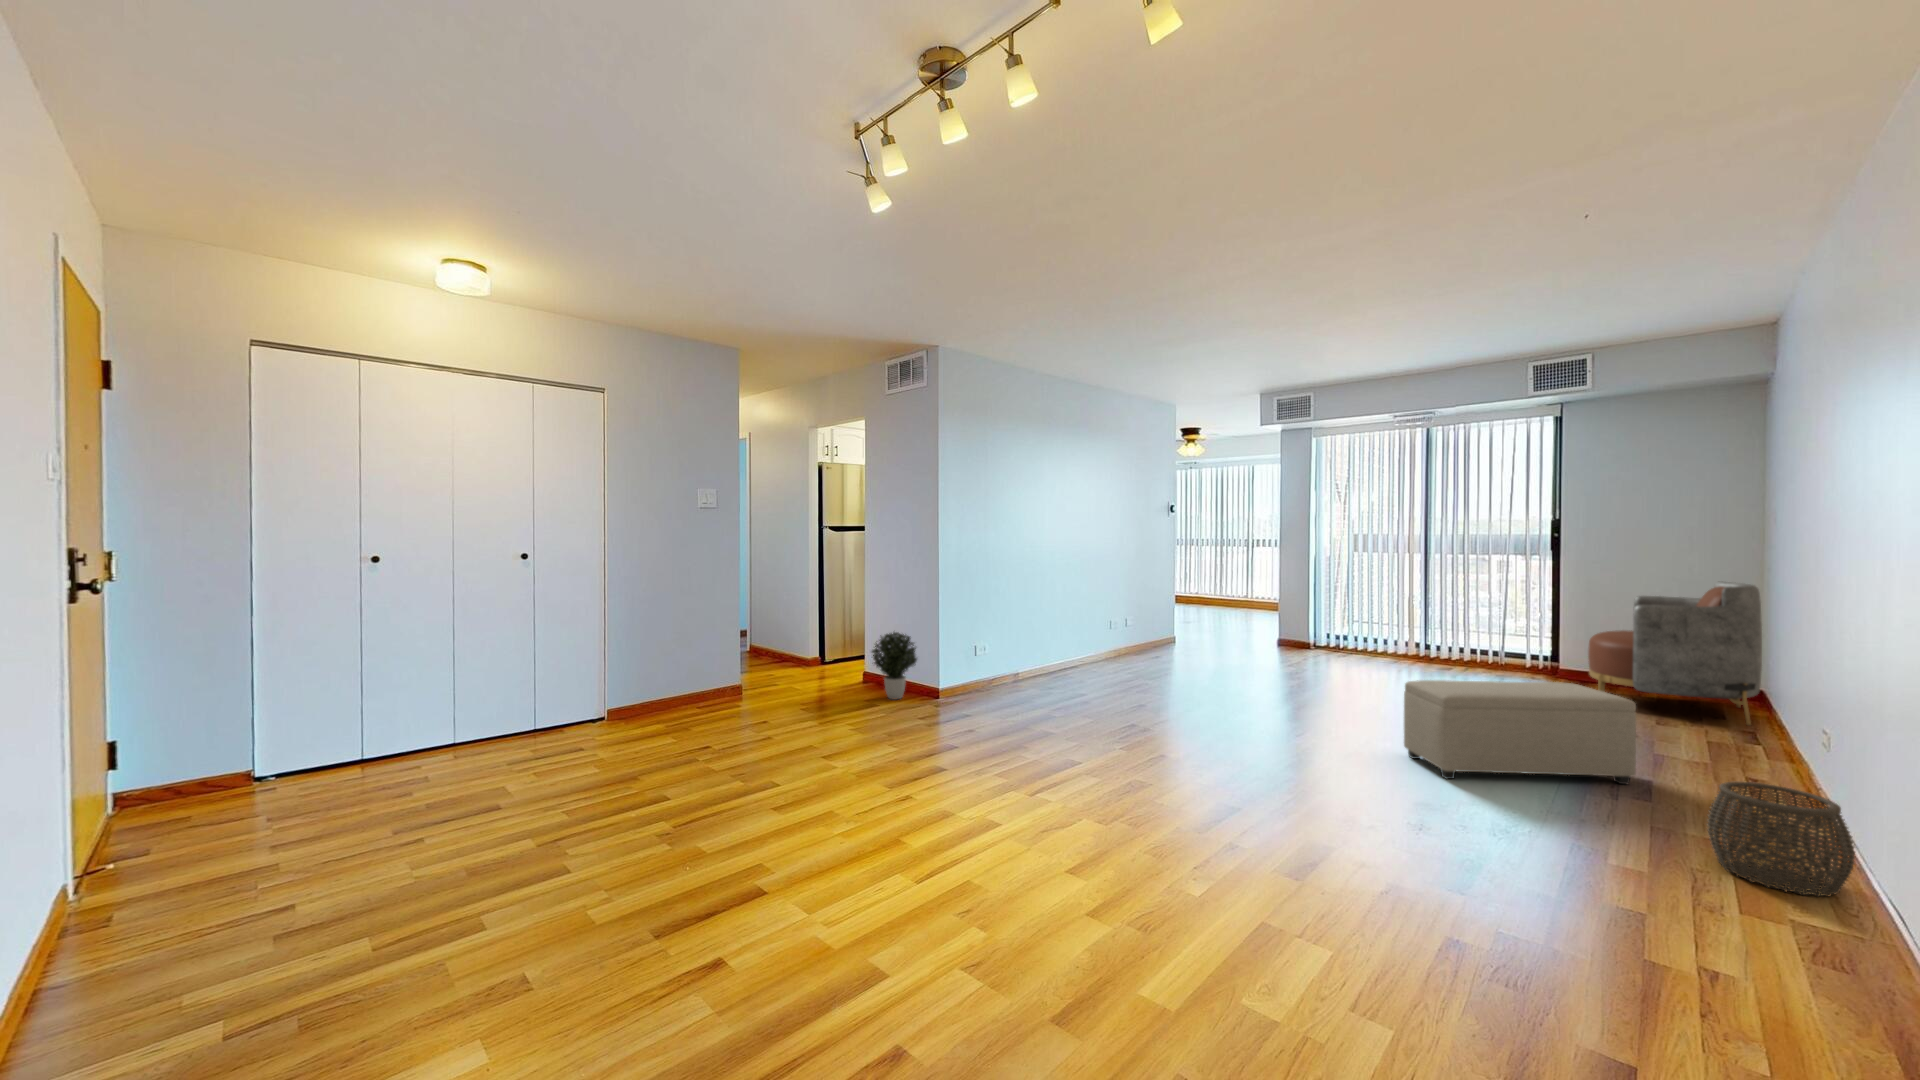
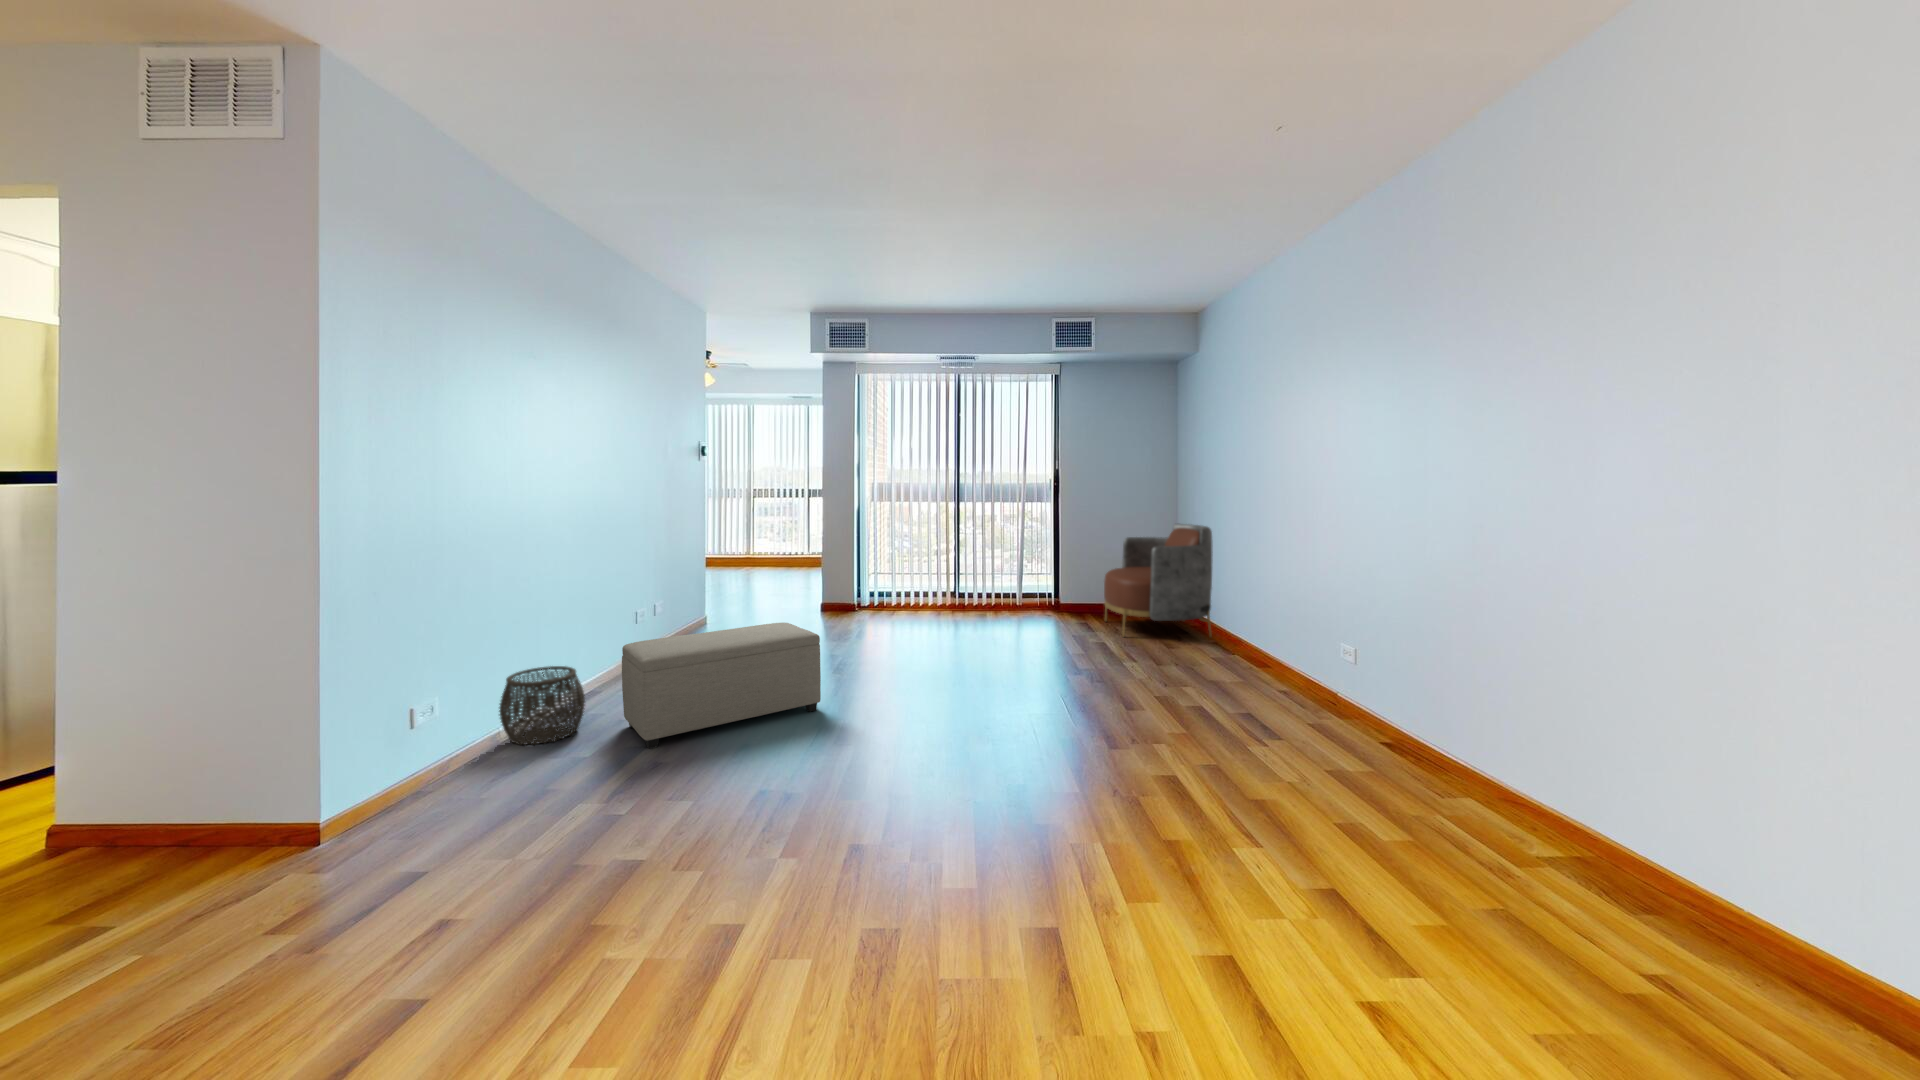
potted plant: present [872,632,917,700] -> none [61,714,249,884]
ottoman: present [1404,680,1636,784] -> present [622,623,821,749]
woven basket: present [1707,782,1855,896] -> present [499,666,585,745]

